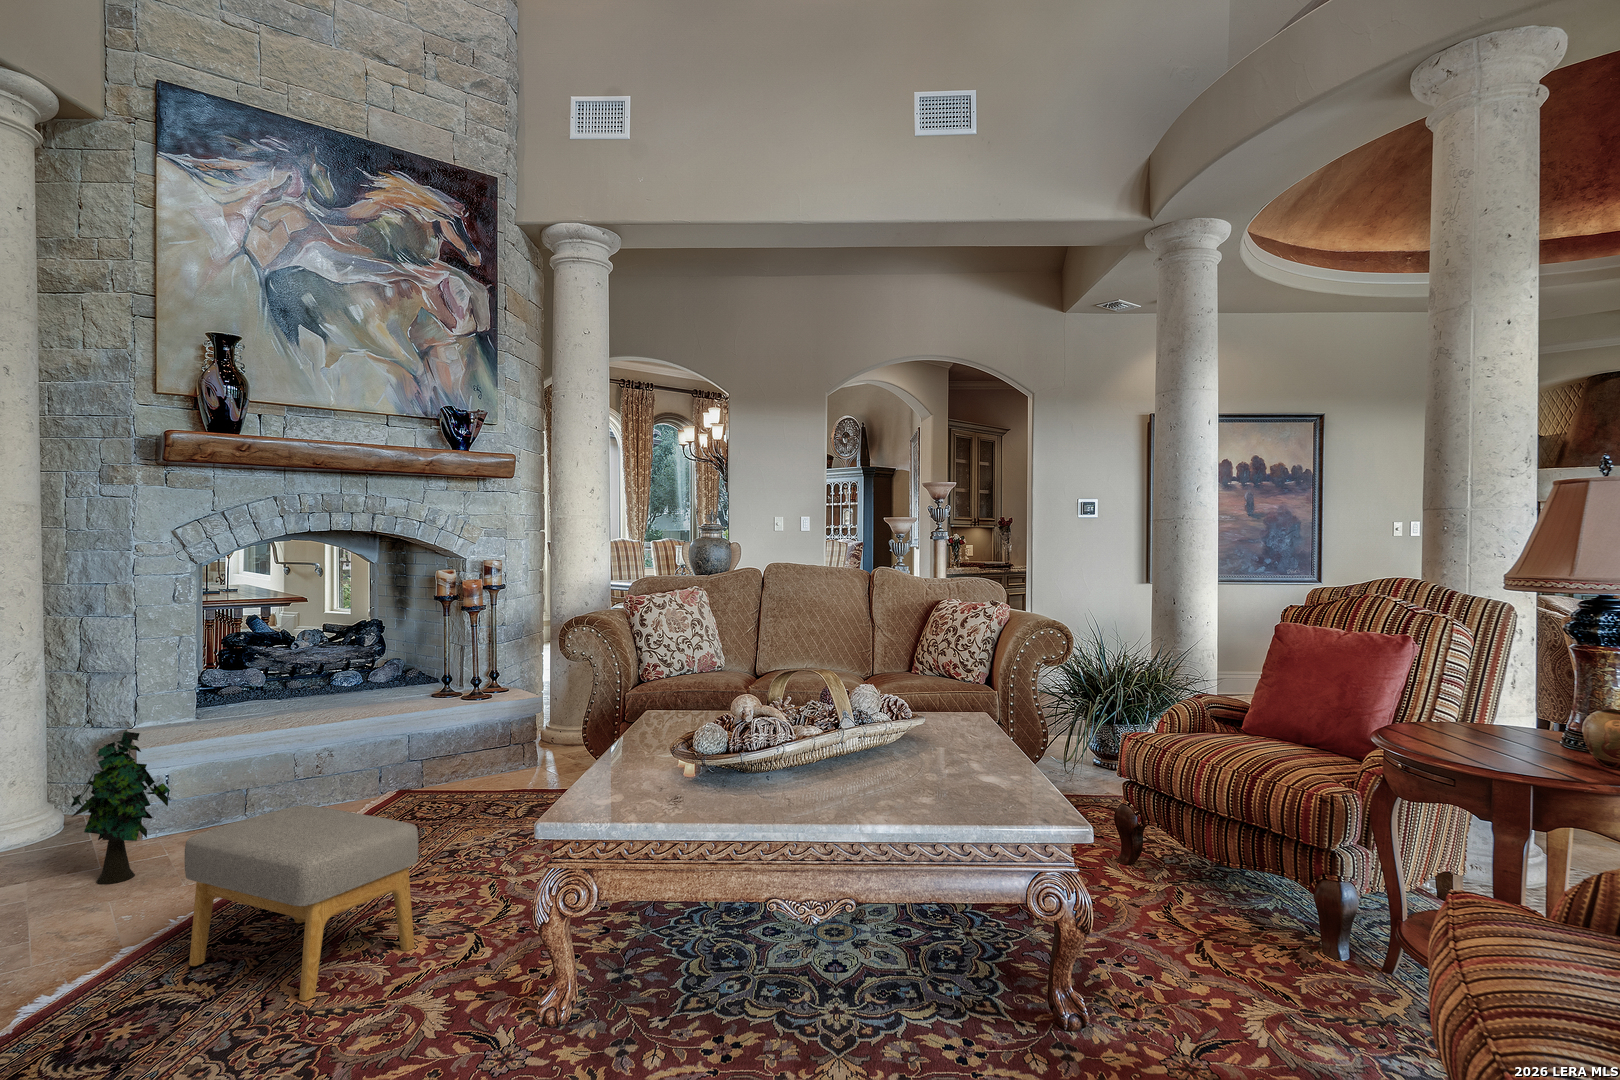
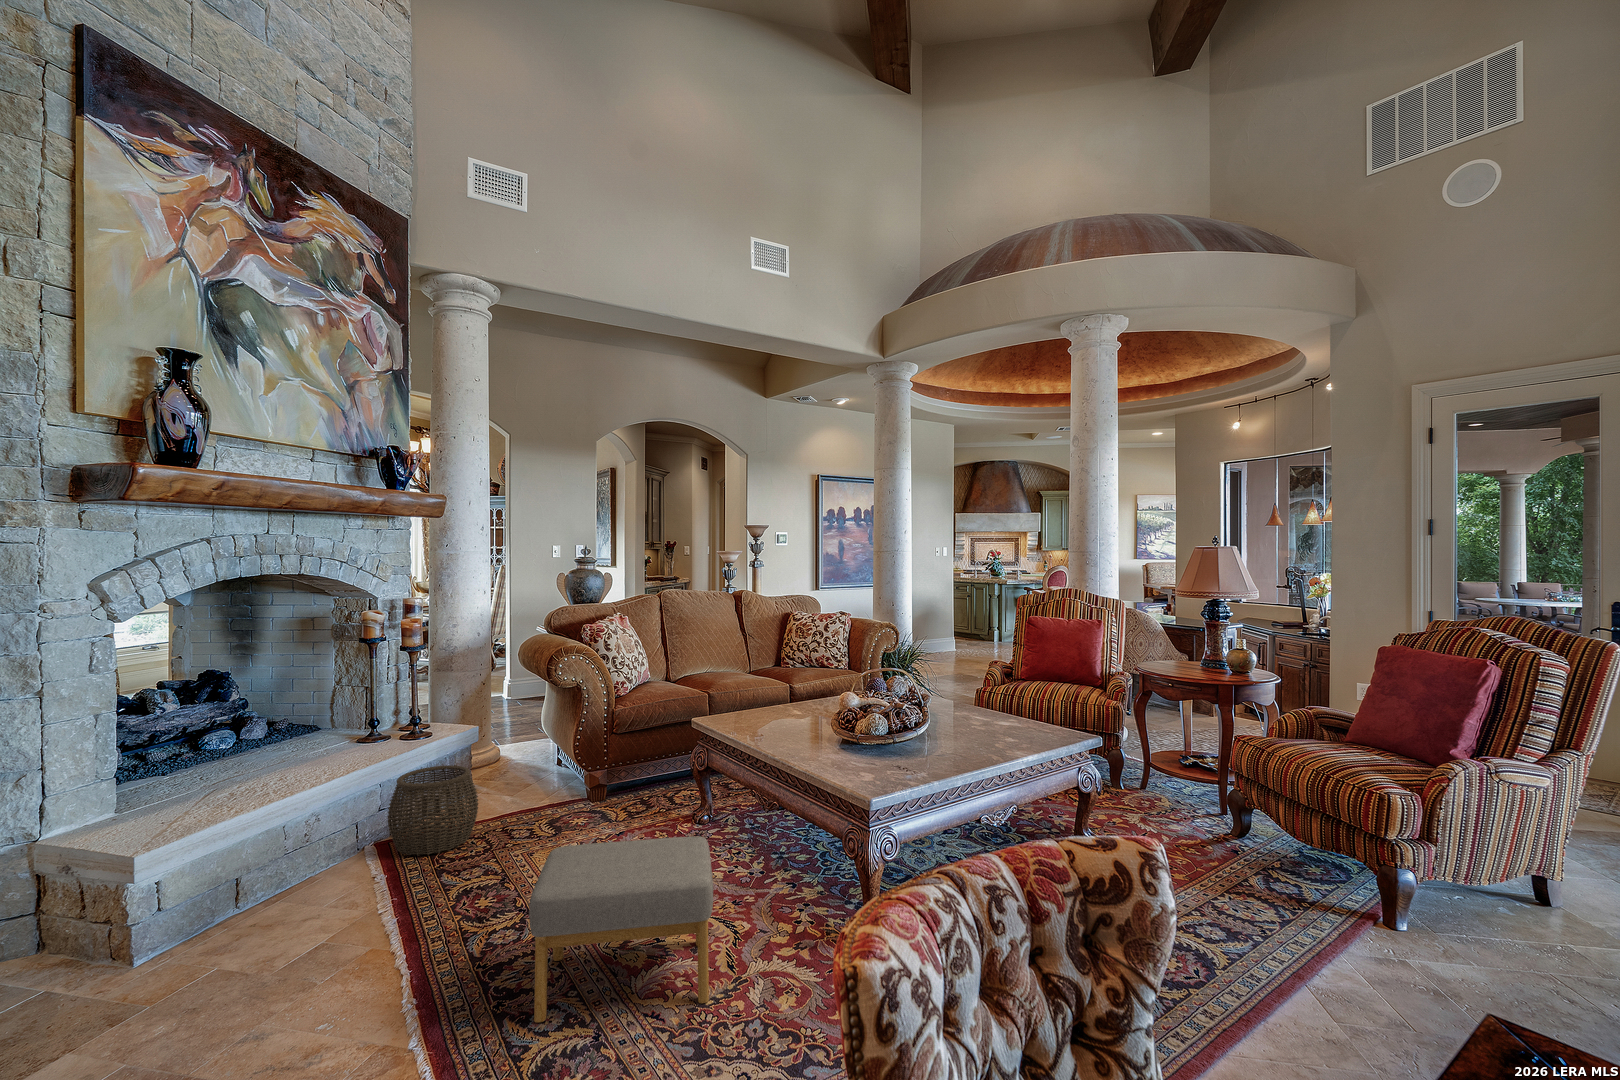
woven basket: none [374,727,463,811] -> present [387,765,479,856]
decorative plant: present [71,731,170,884] -> none [165,821,296,1009]

